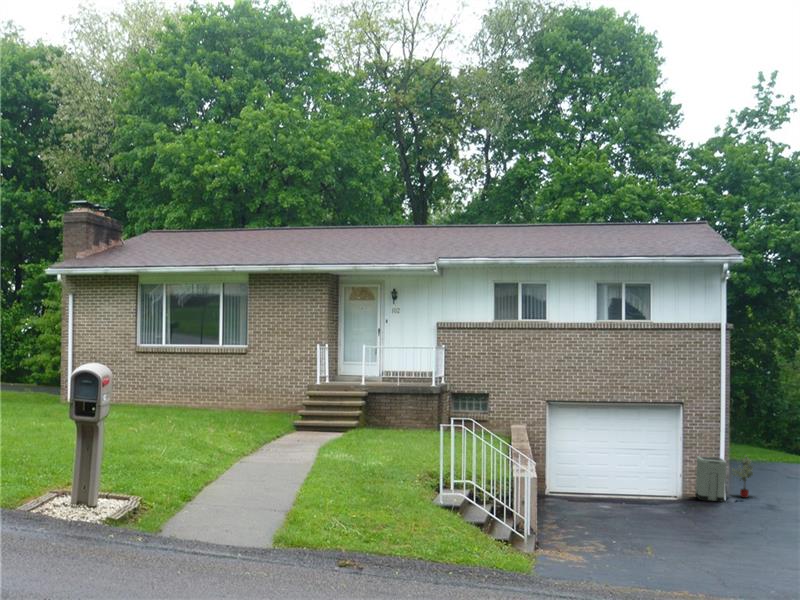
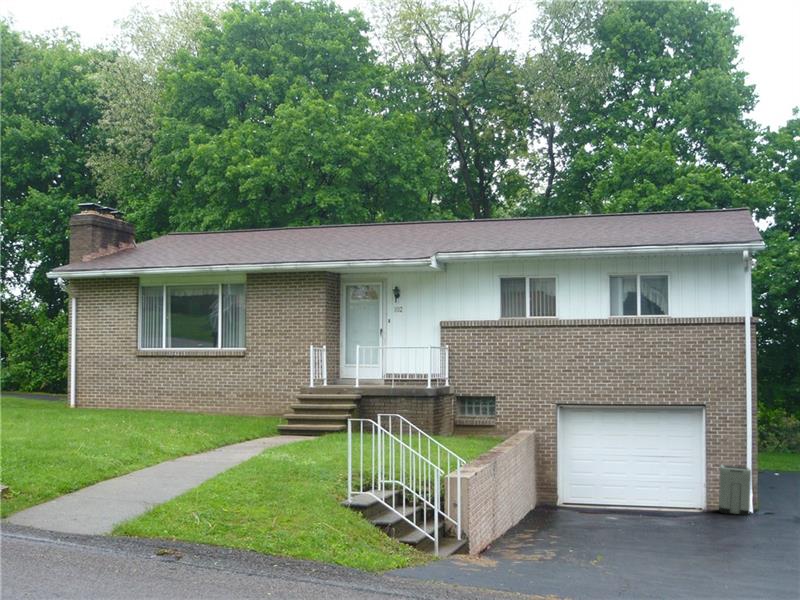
potted tree: present [732,456,753,498] -> none [763,464,789,512]

